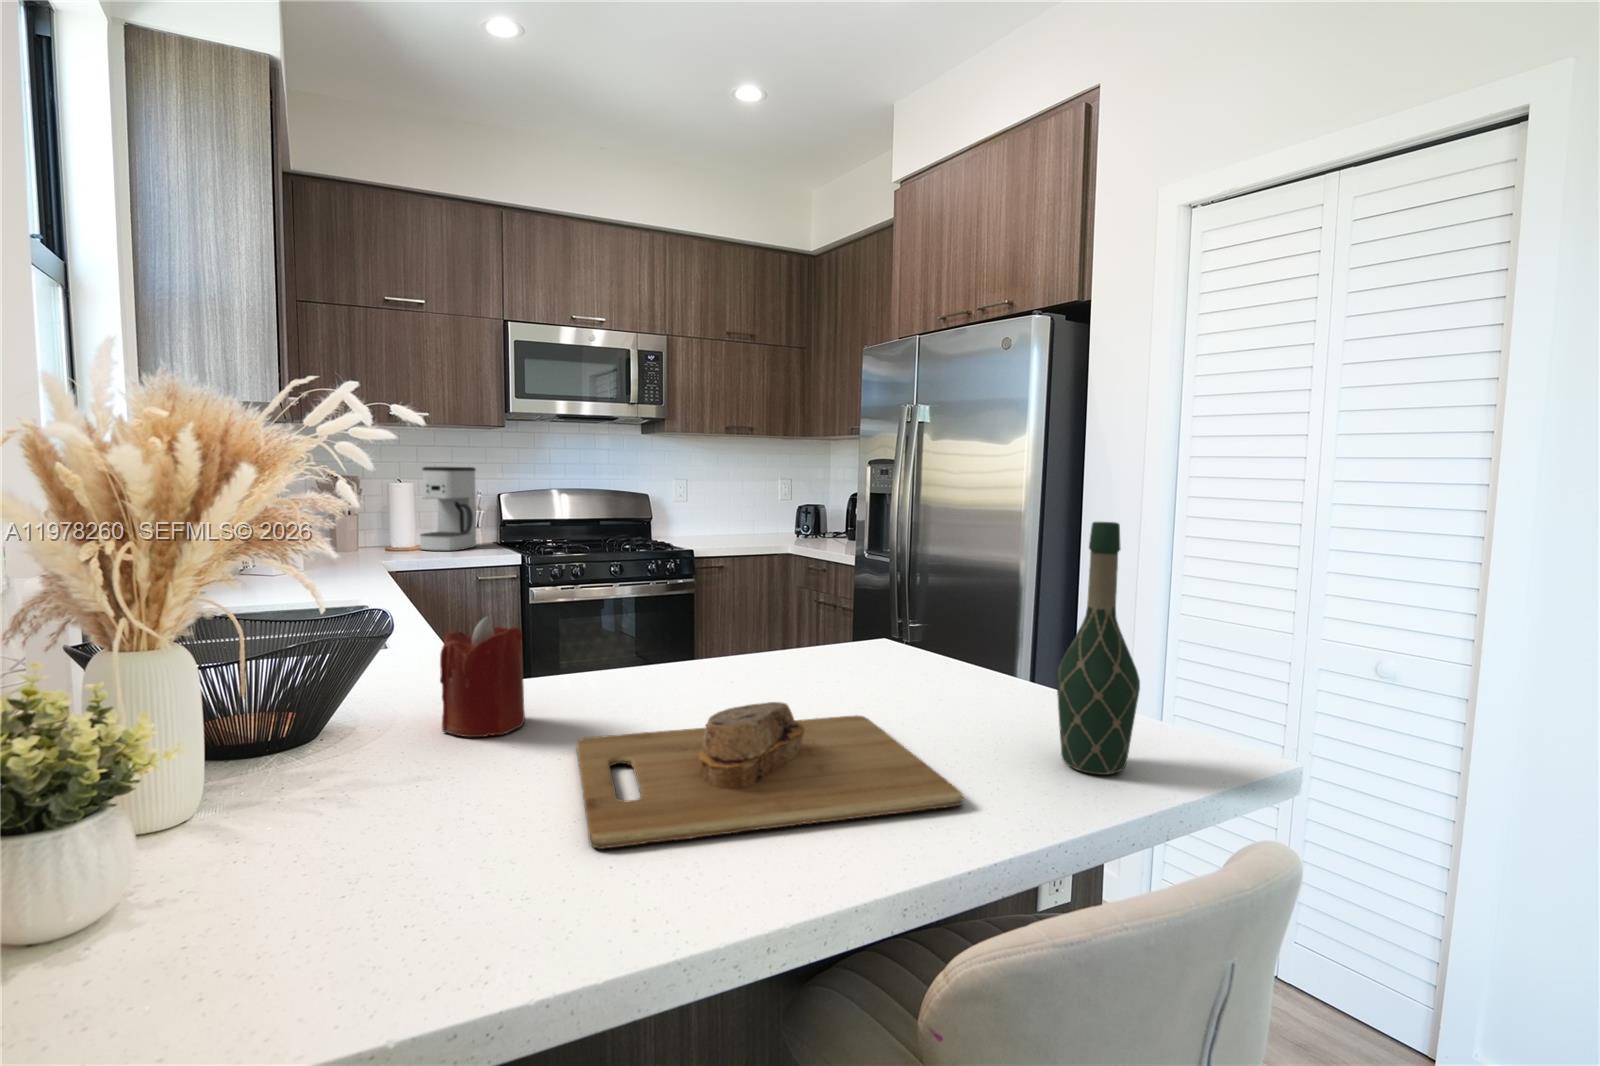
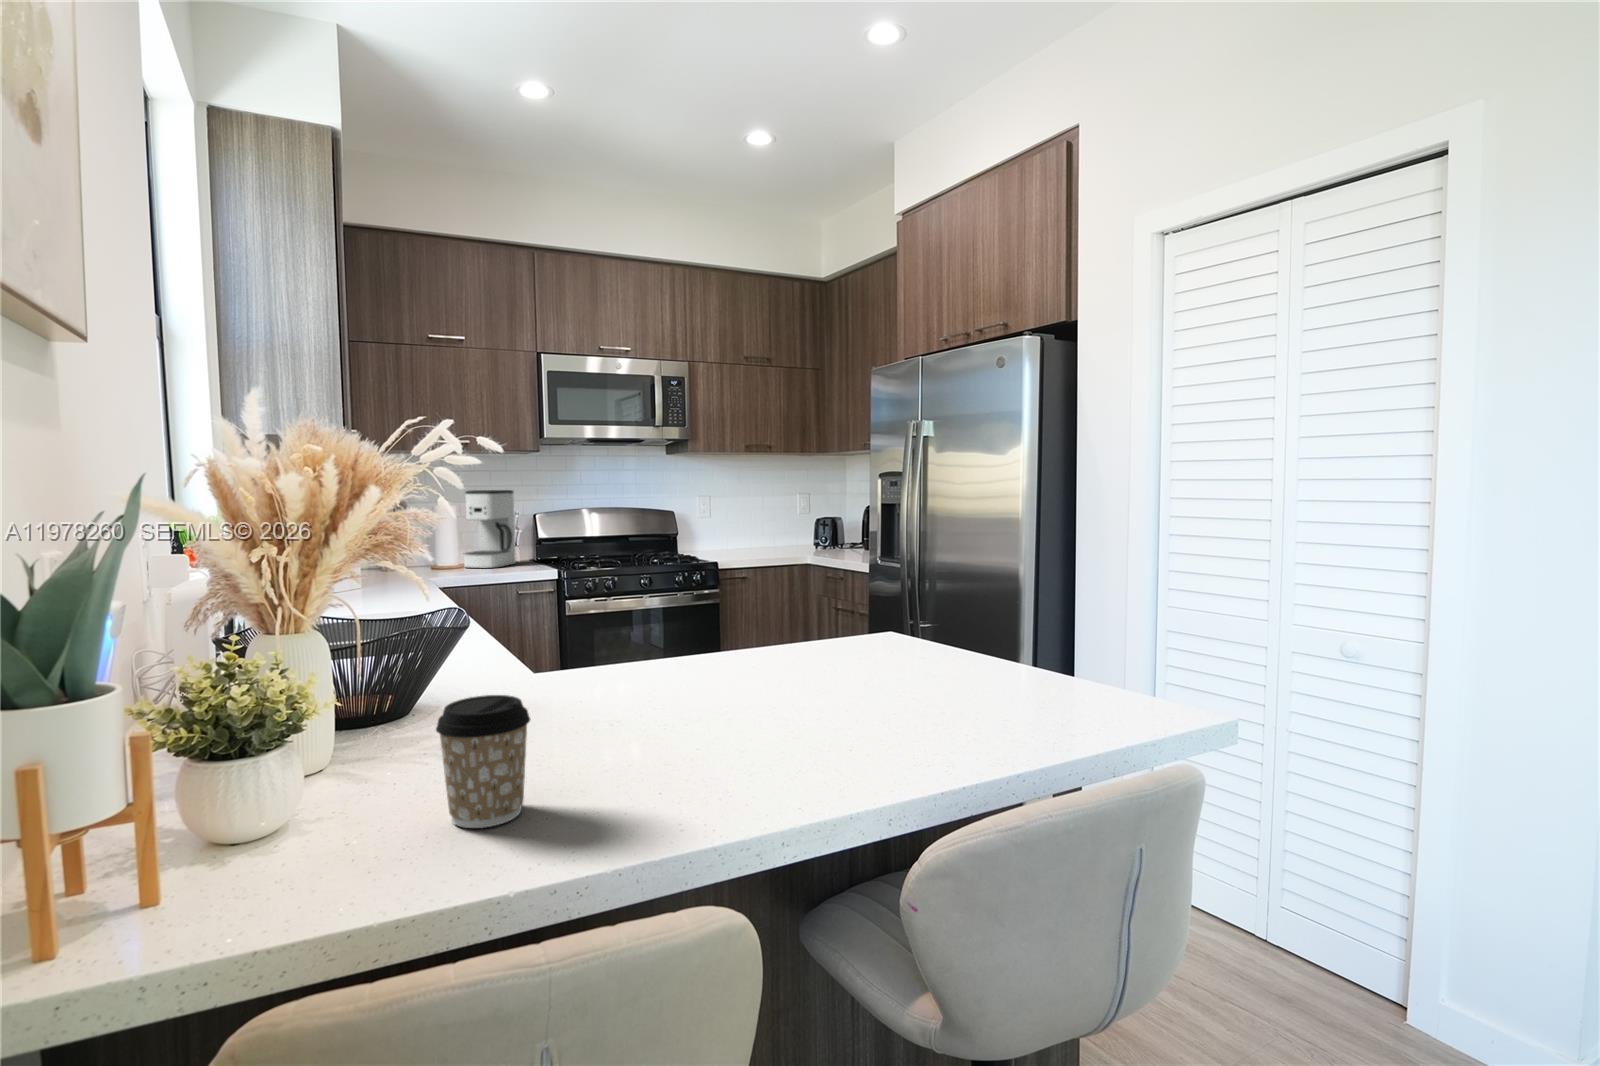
wine bottle: present [1057,522,1140,775] -> none [1024,517,1093,728]
candle: present [440,617,525,737] -> none [510,610,580,710]
cutting board: present [577,702,963,849] -> none [625,674,943,782]
coffee cup: none [312,741,442,922] -> present [436,695,530,828]

